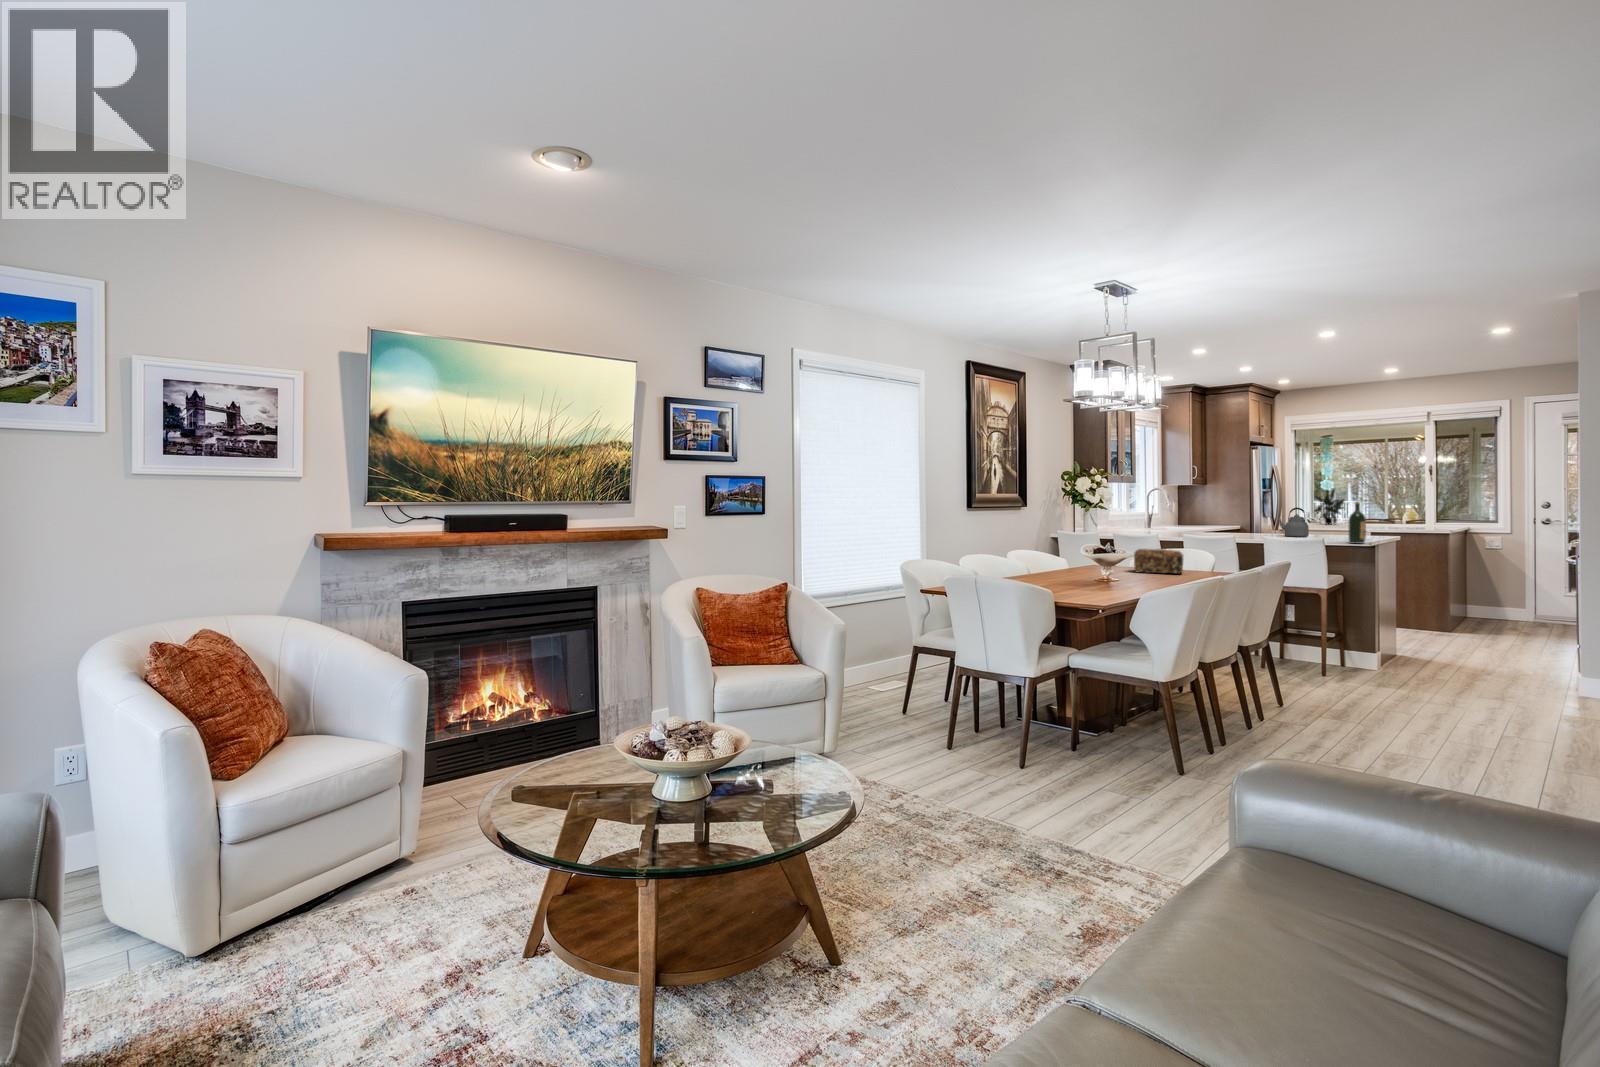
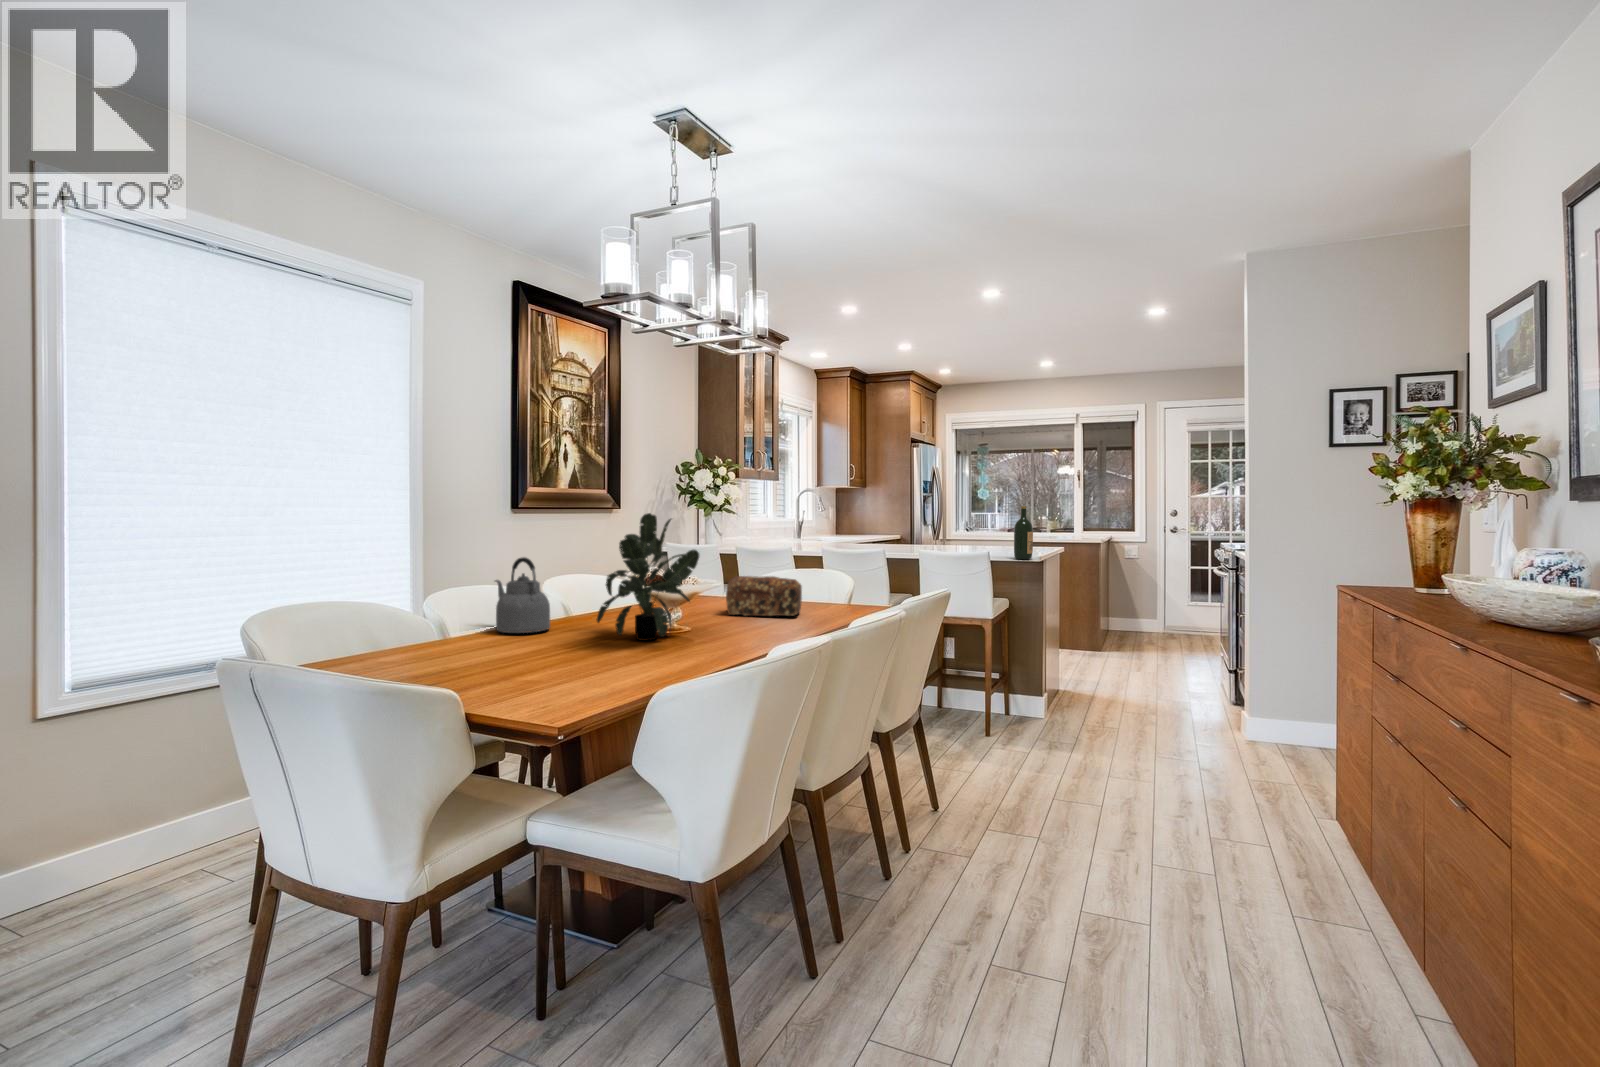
potted plant: present [1315,488,1344,525] -> present [597,513,699,641]
kettle: present [1277,508,1309,537] -> present [495,557,550,633]

